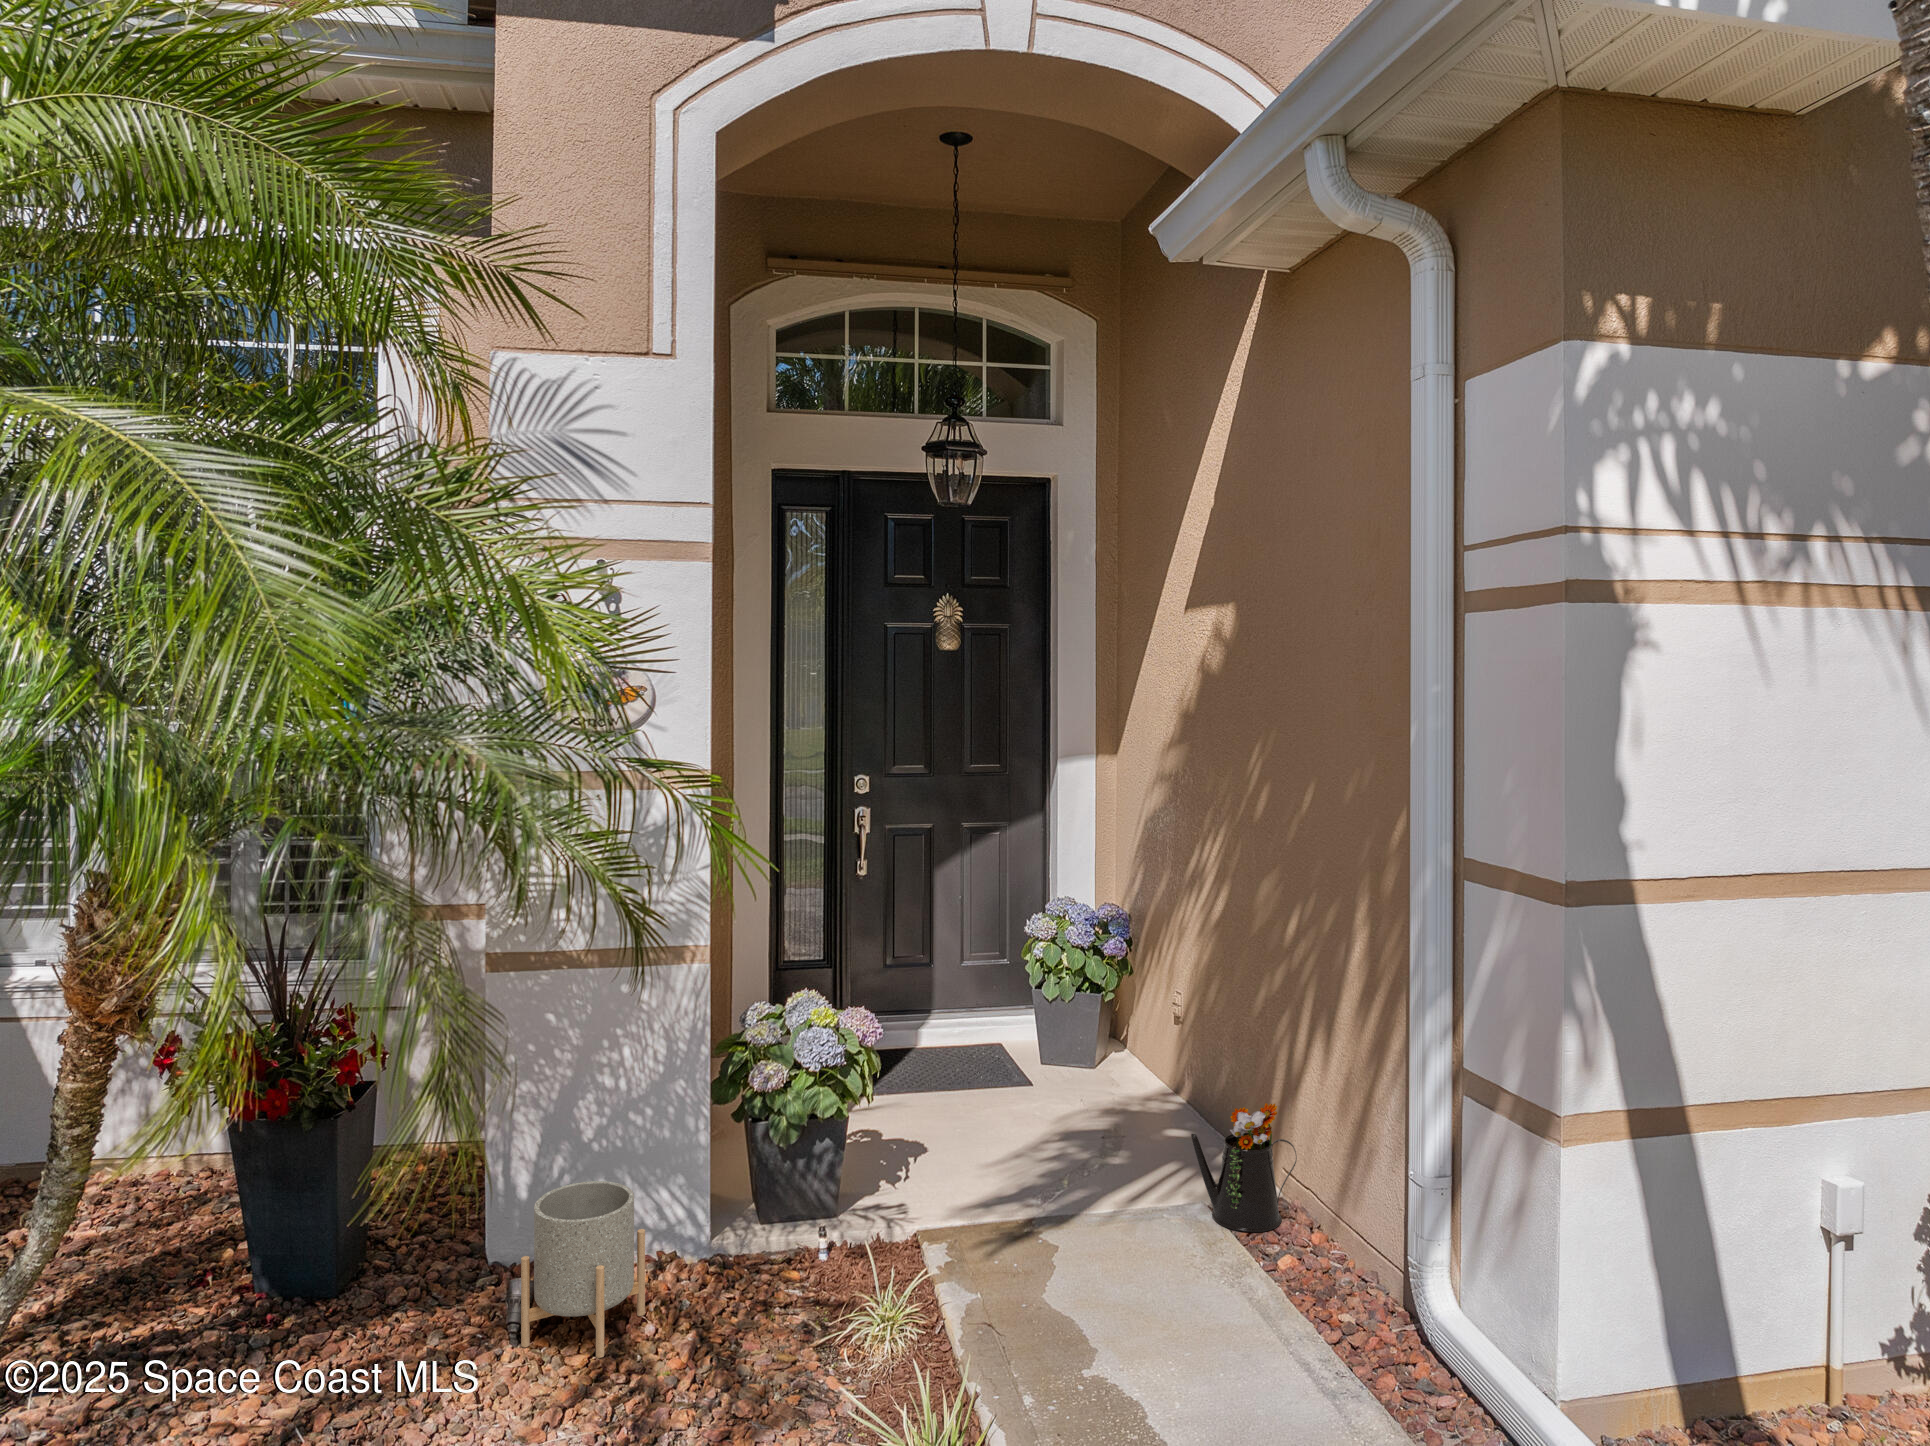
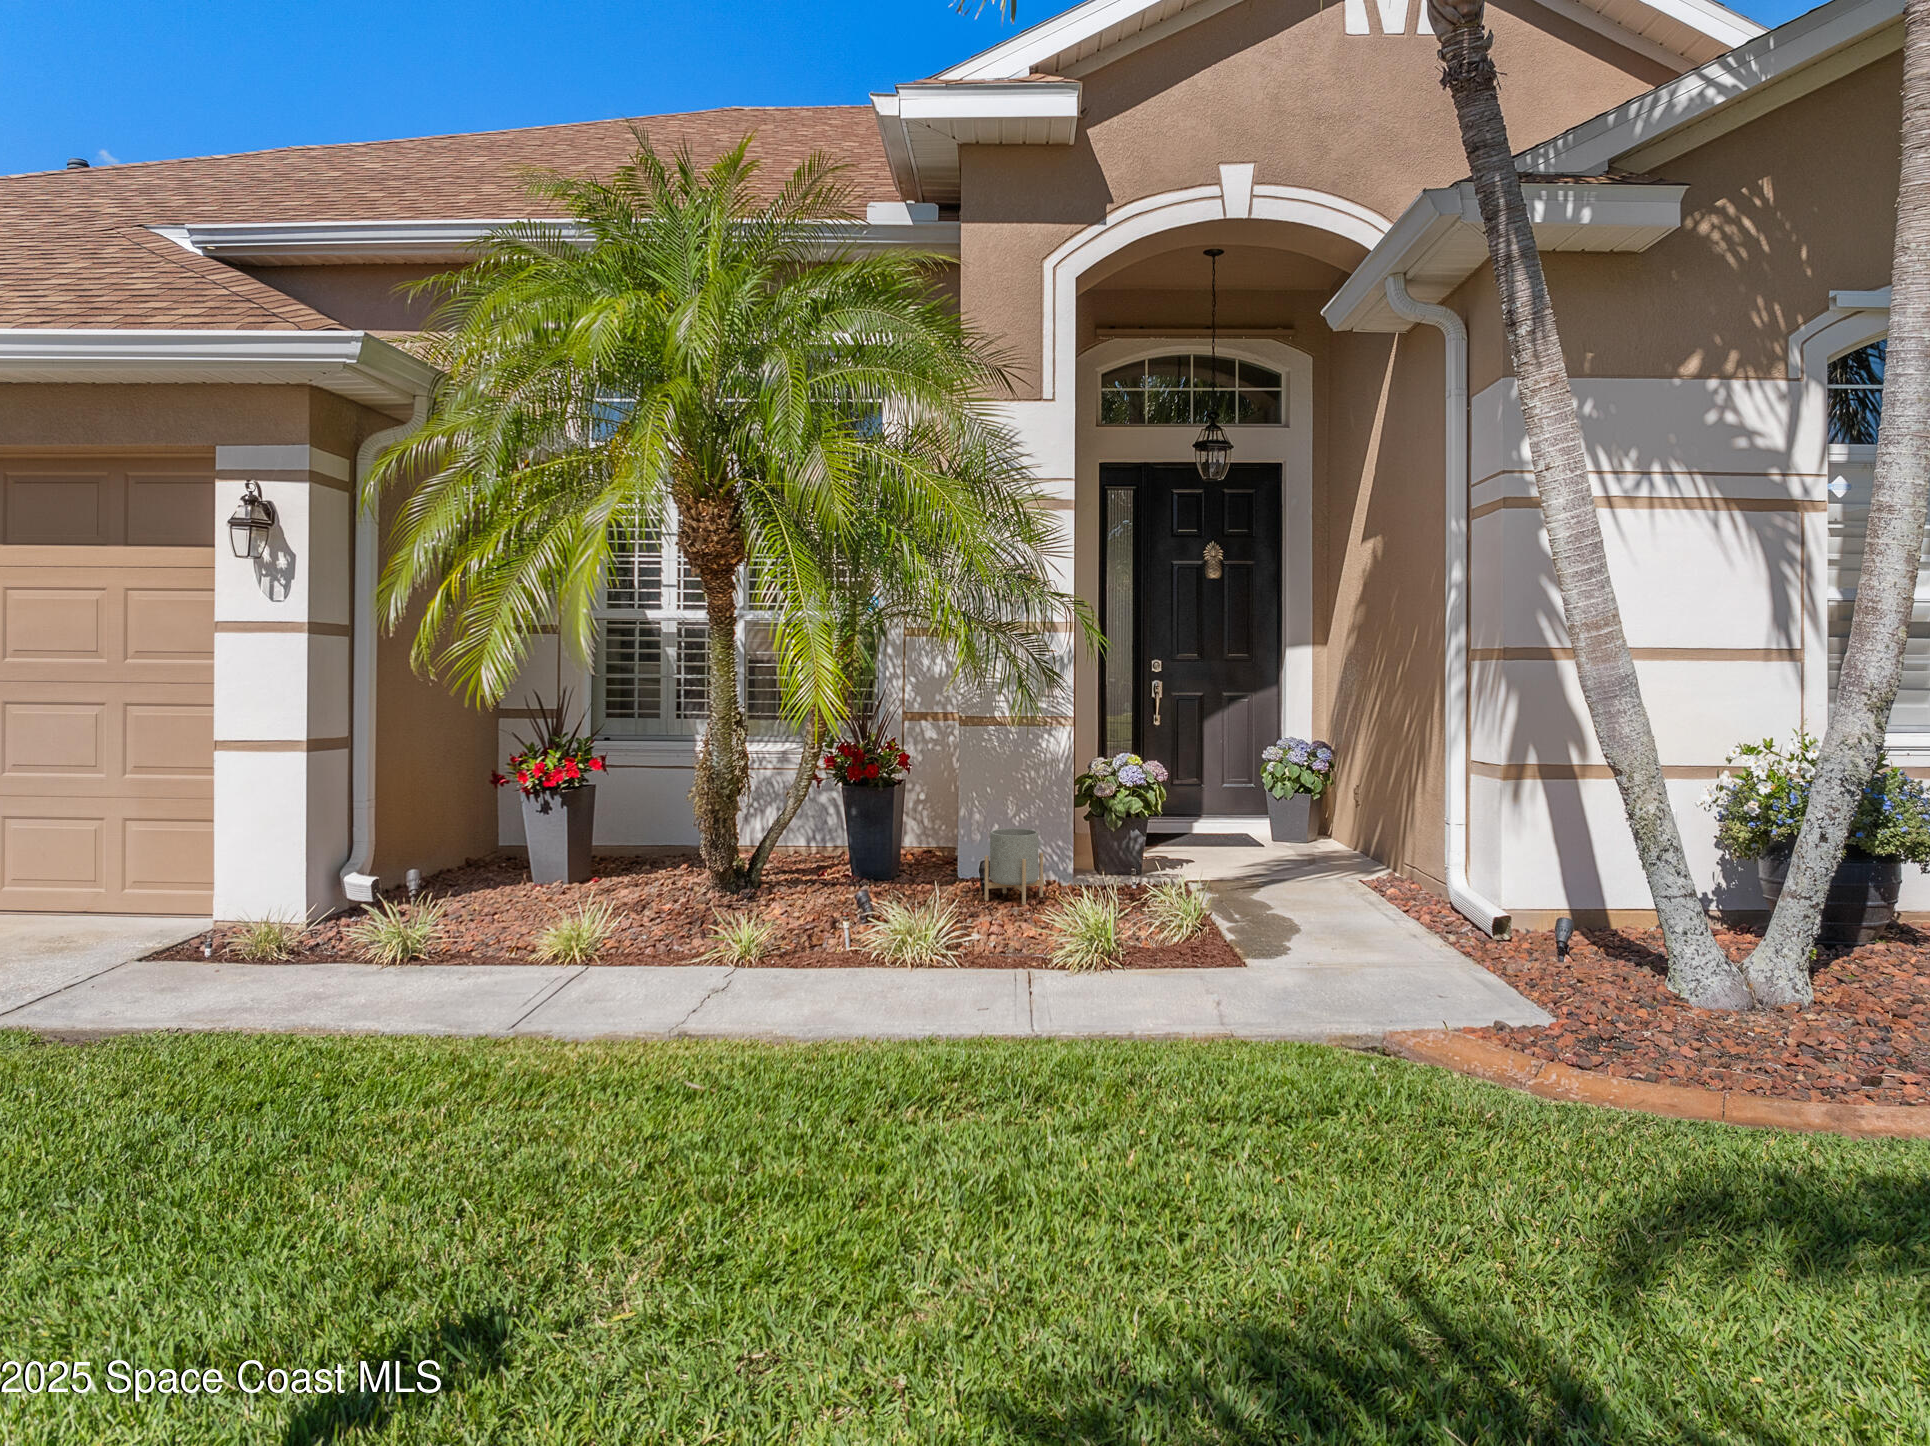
watering can: present [1191,1103,1297,1232] -> none [1351,821,1415,894]

